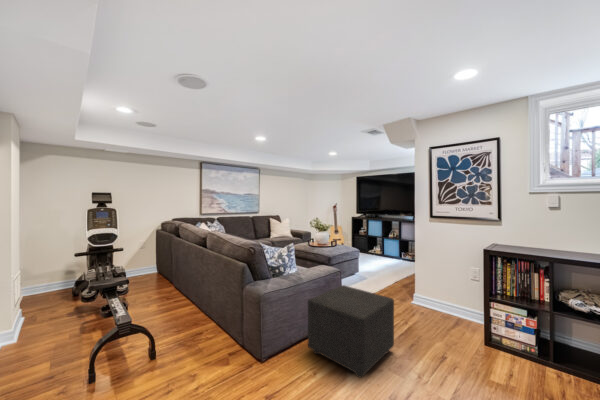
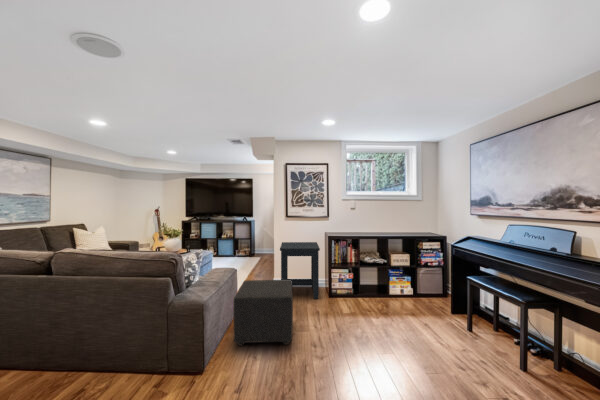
side table: none [406,250,478,340] -> present [280,242,320,299]

